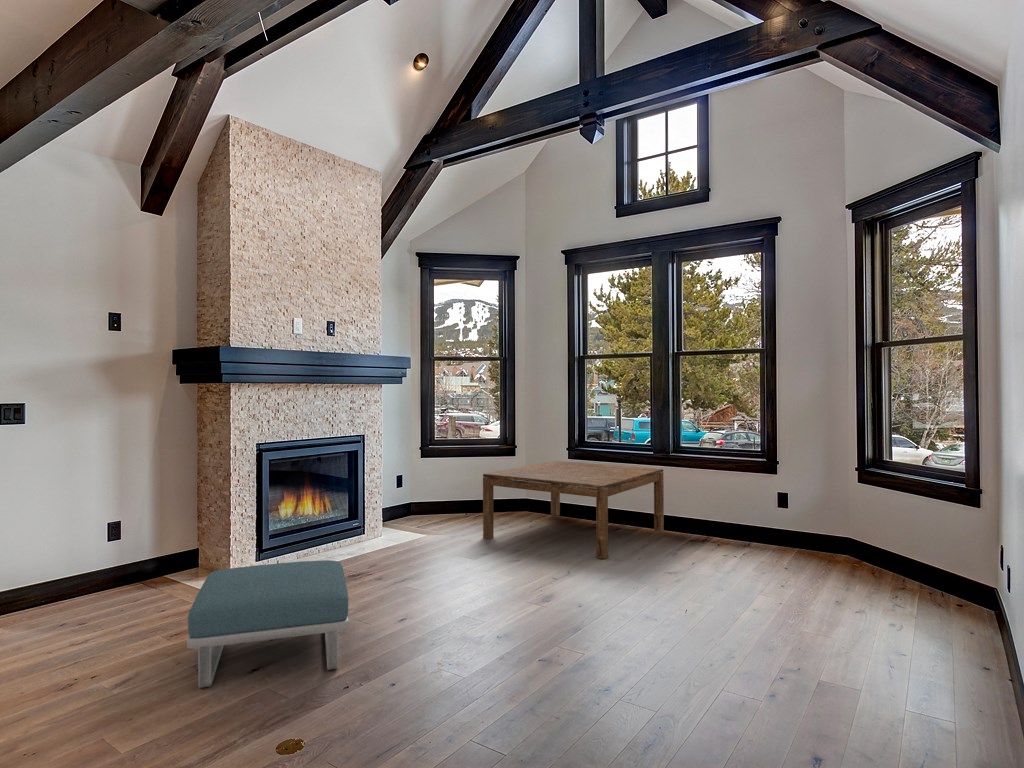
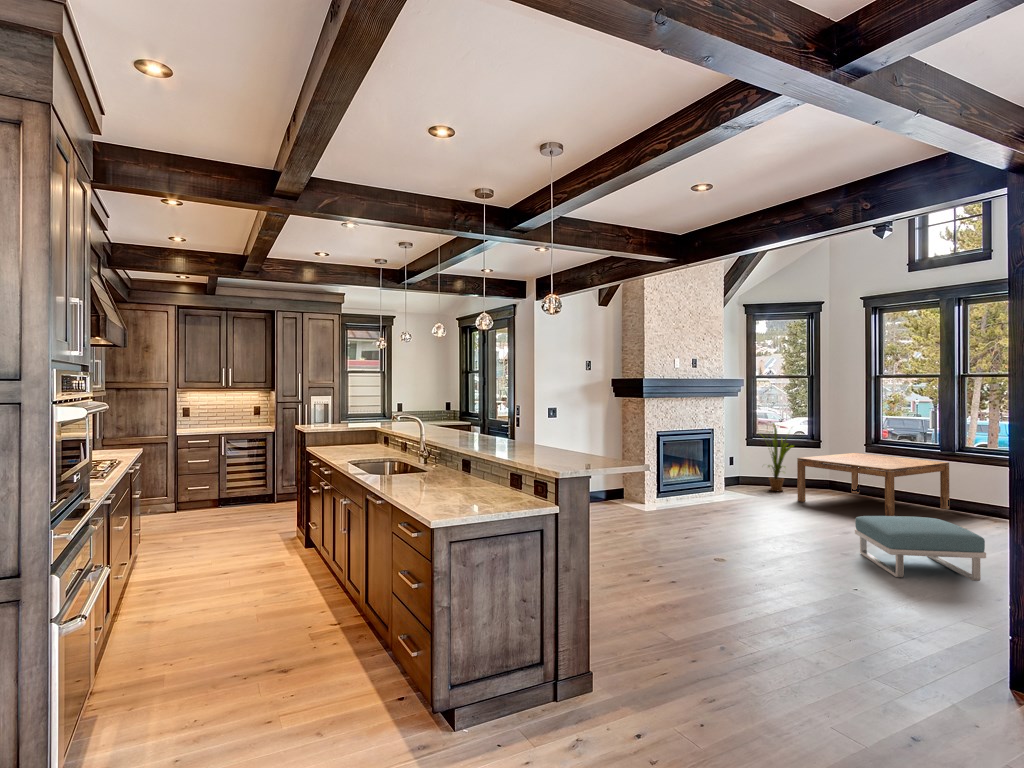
house plant: none [428,423,481,523] -> present [762,425,794,491]
footstool: present [187,560,349,688] -> present [855,516,986,581]

